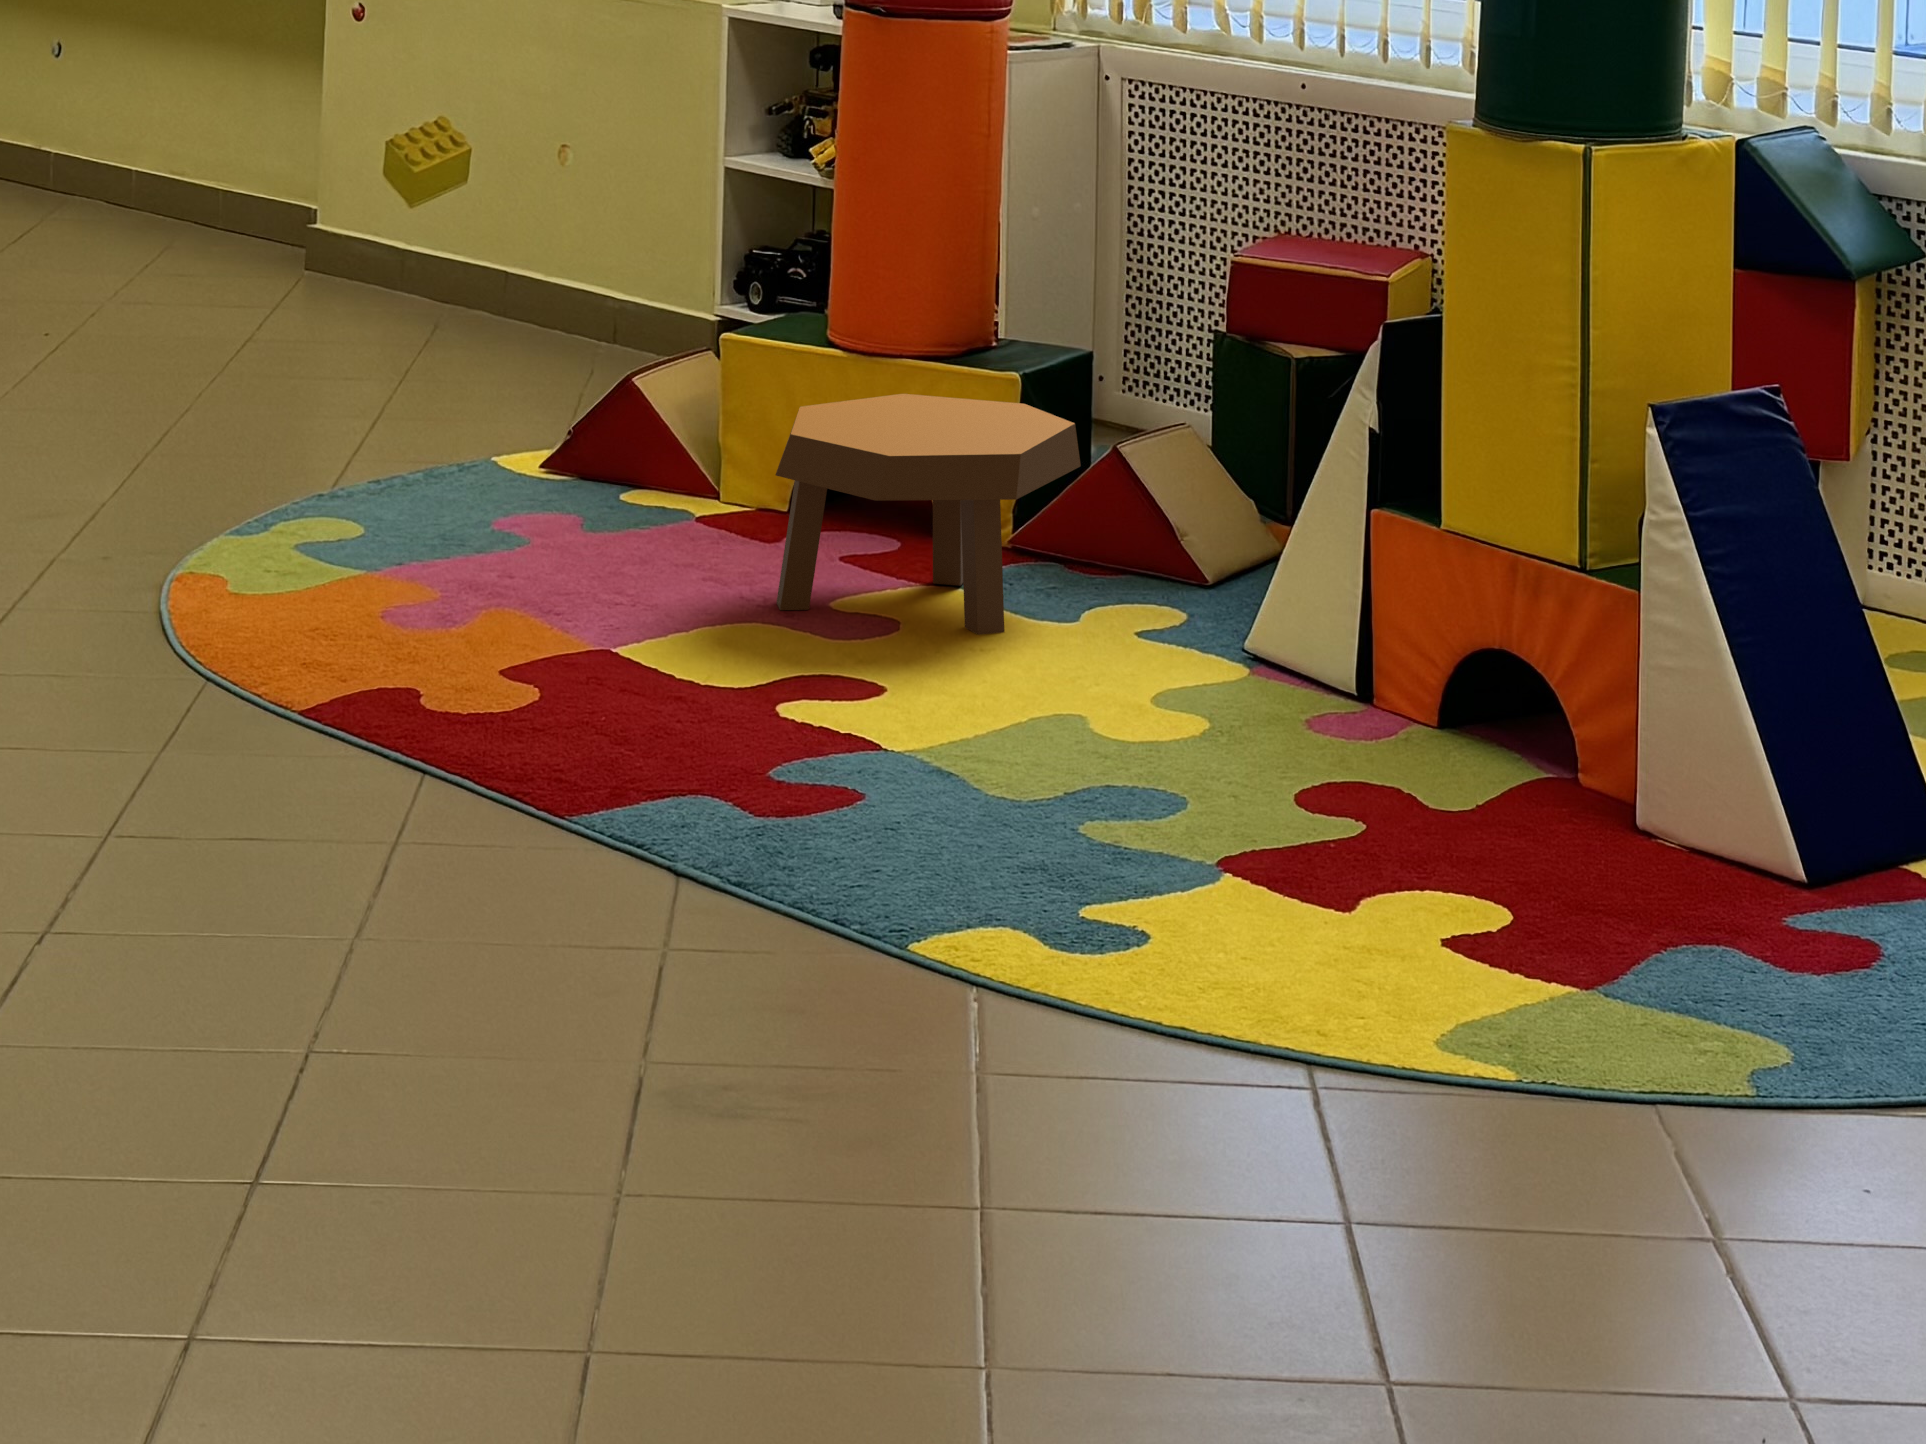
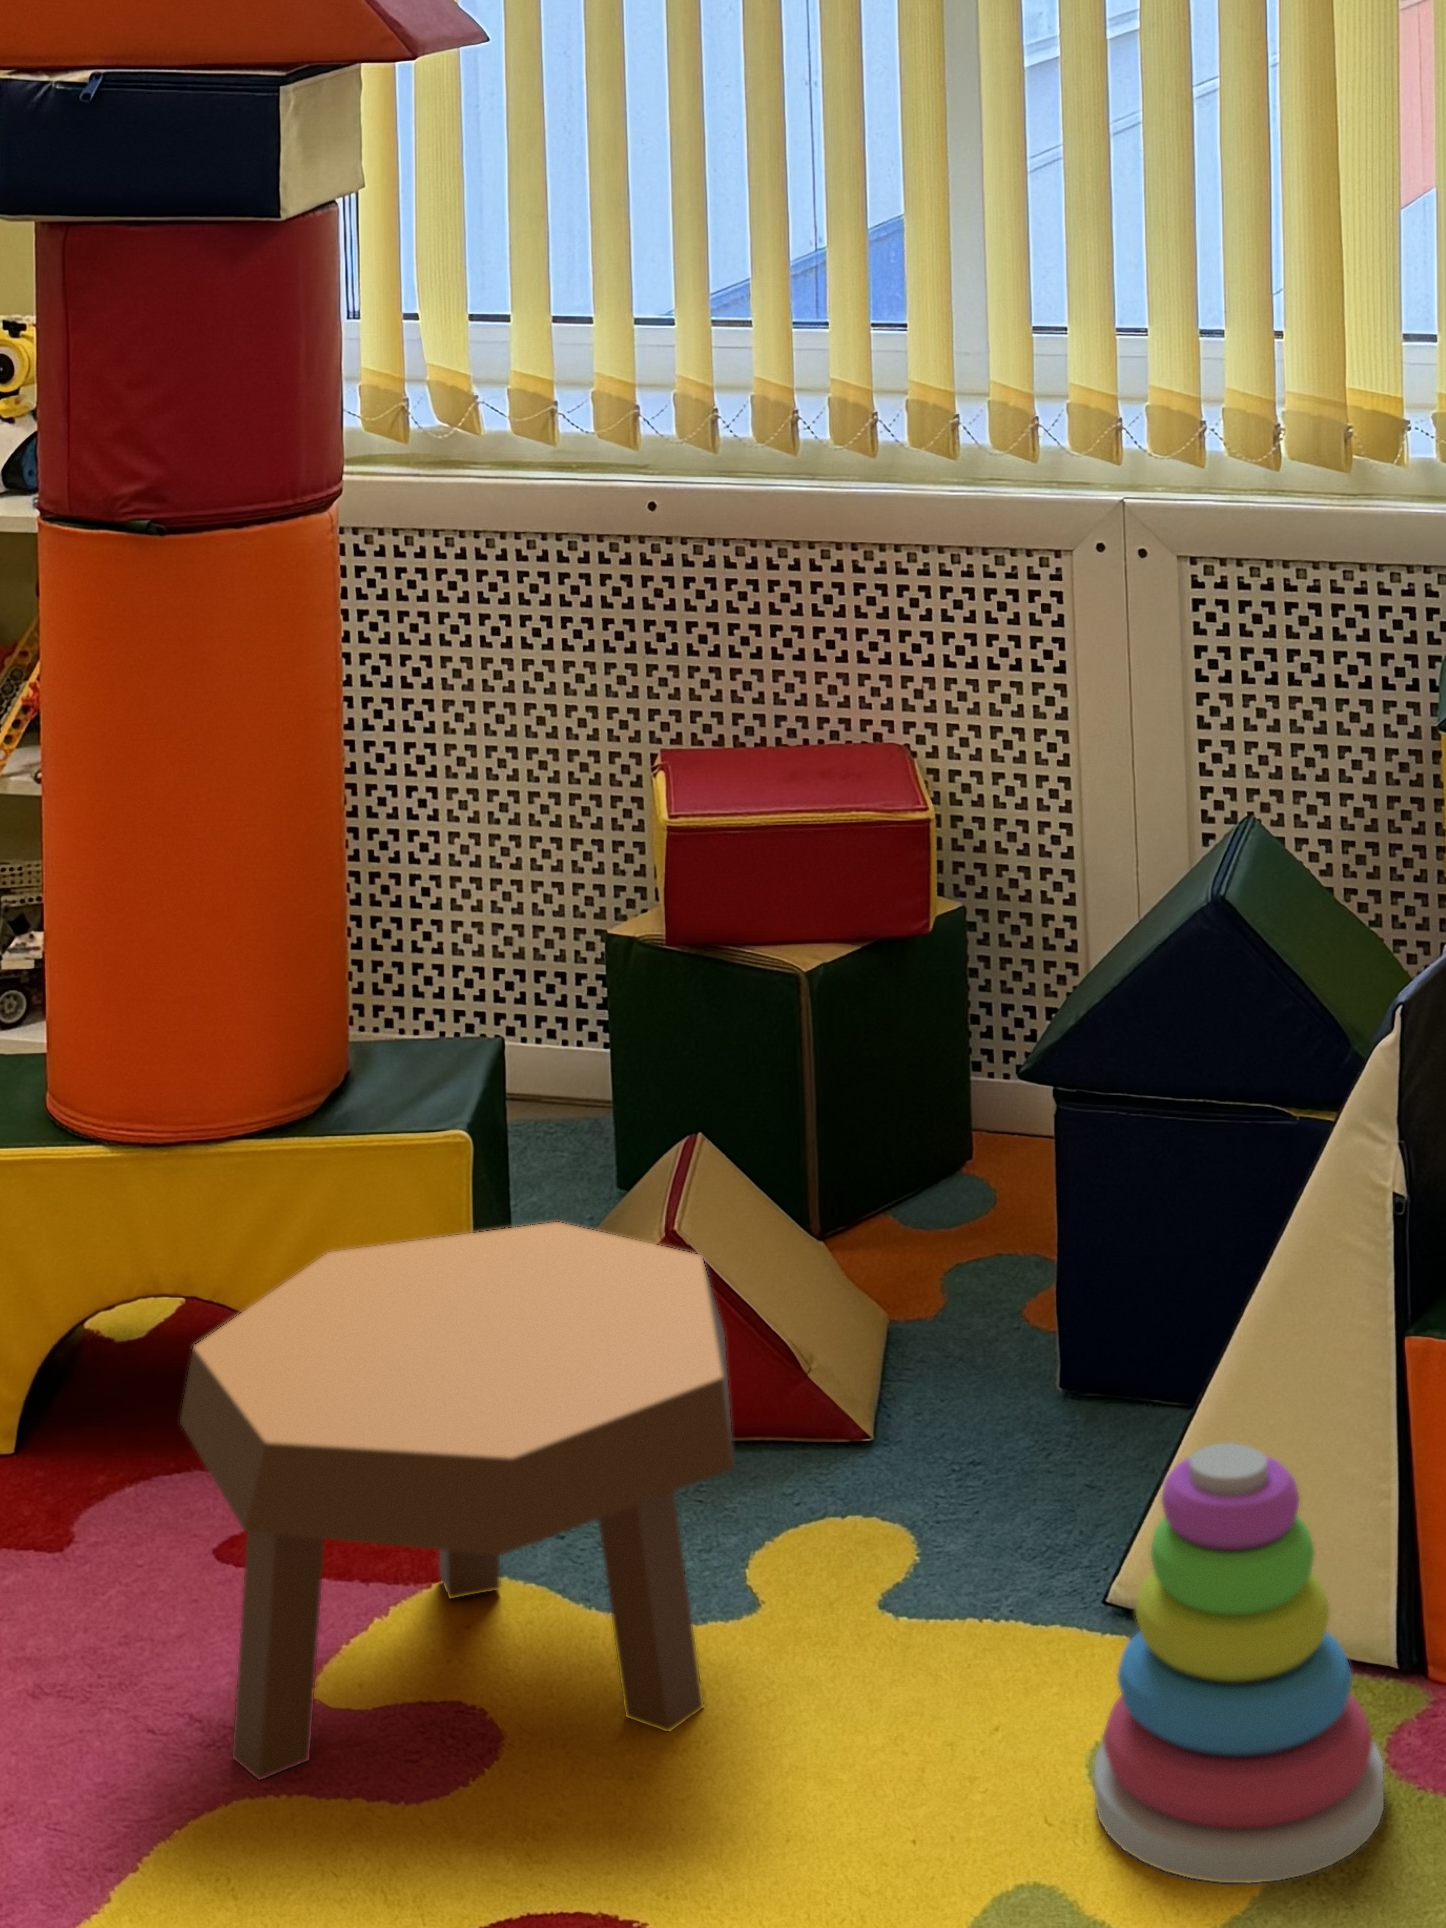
stacking toy: none [1129,510,1286,721] -> present [1094,1443,1384,1883]

